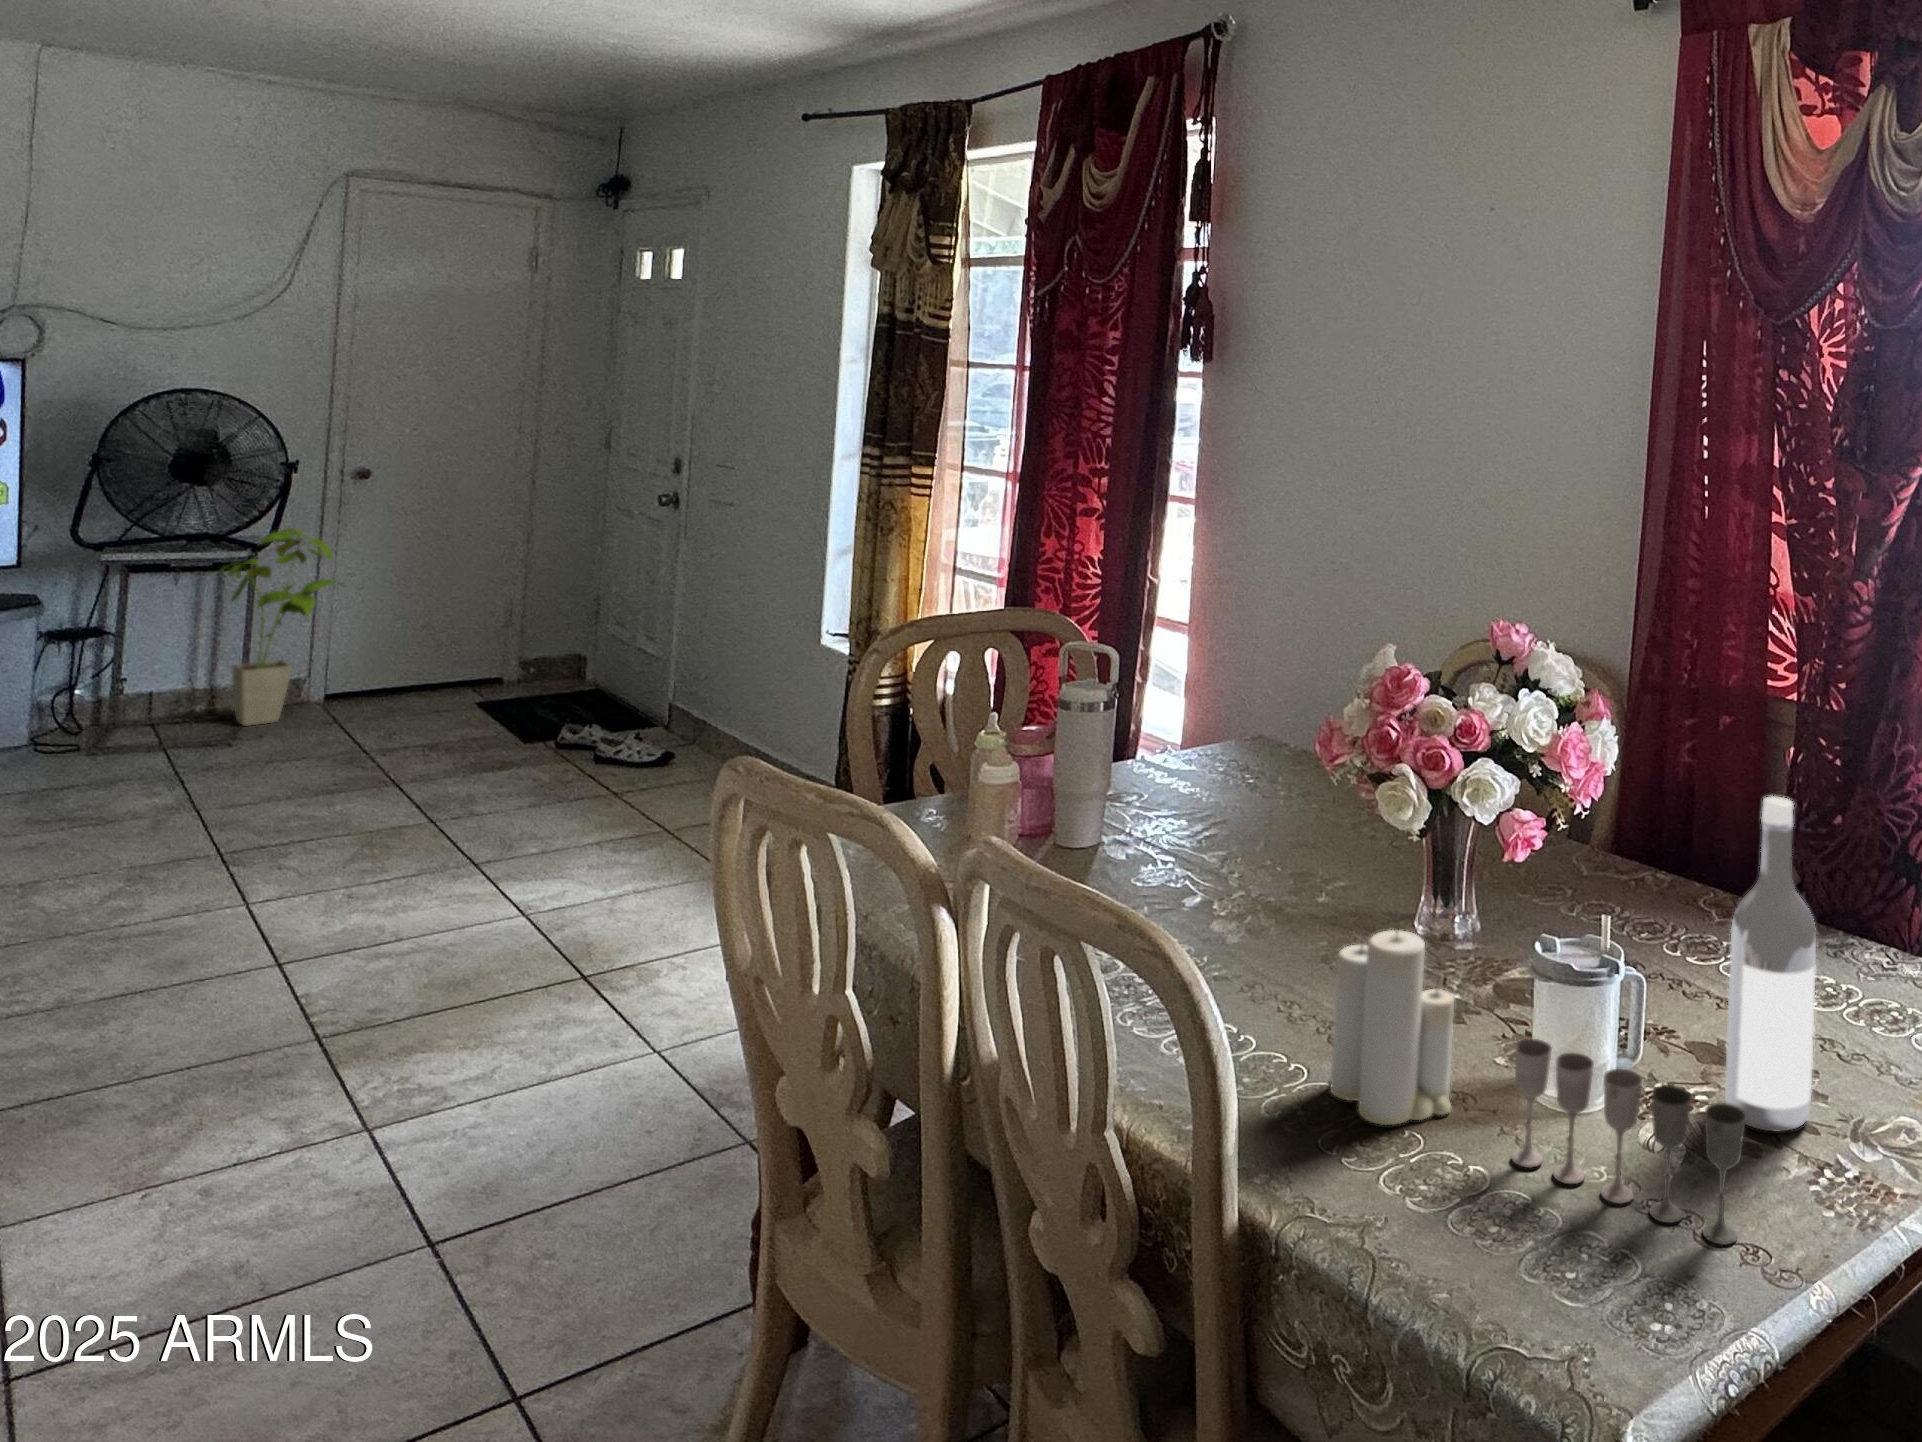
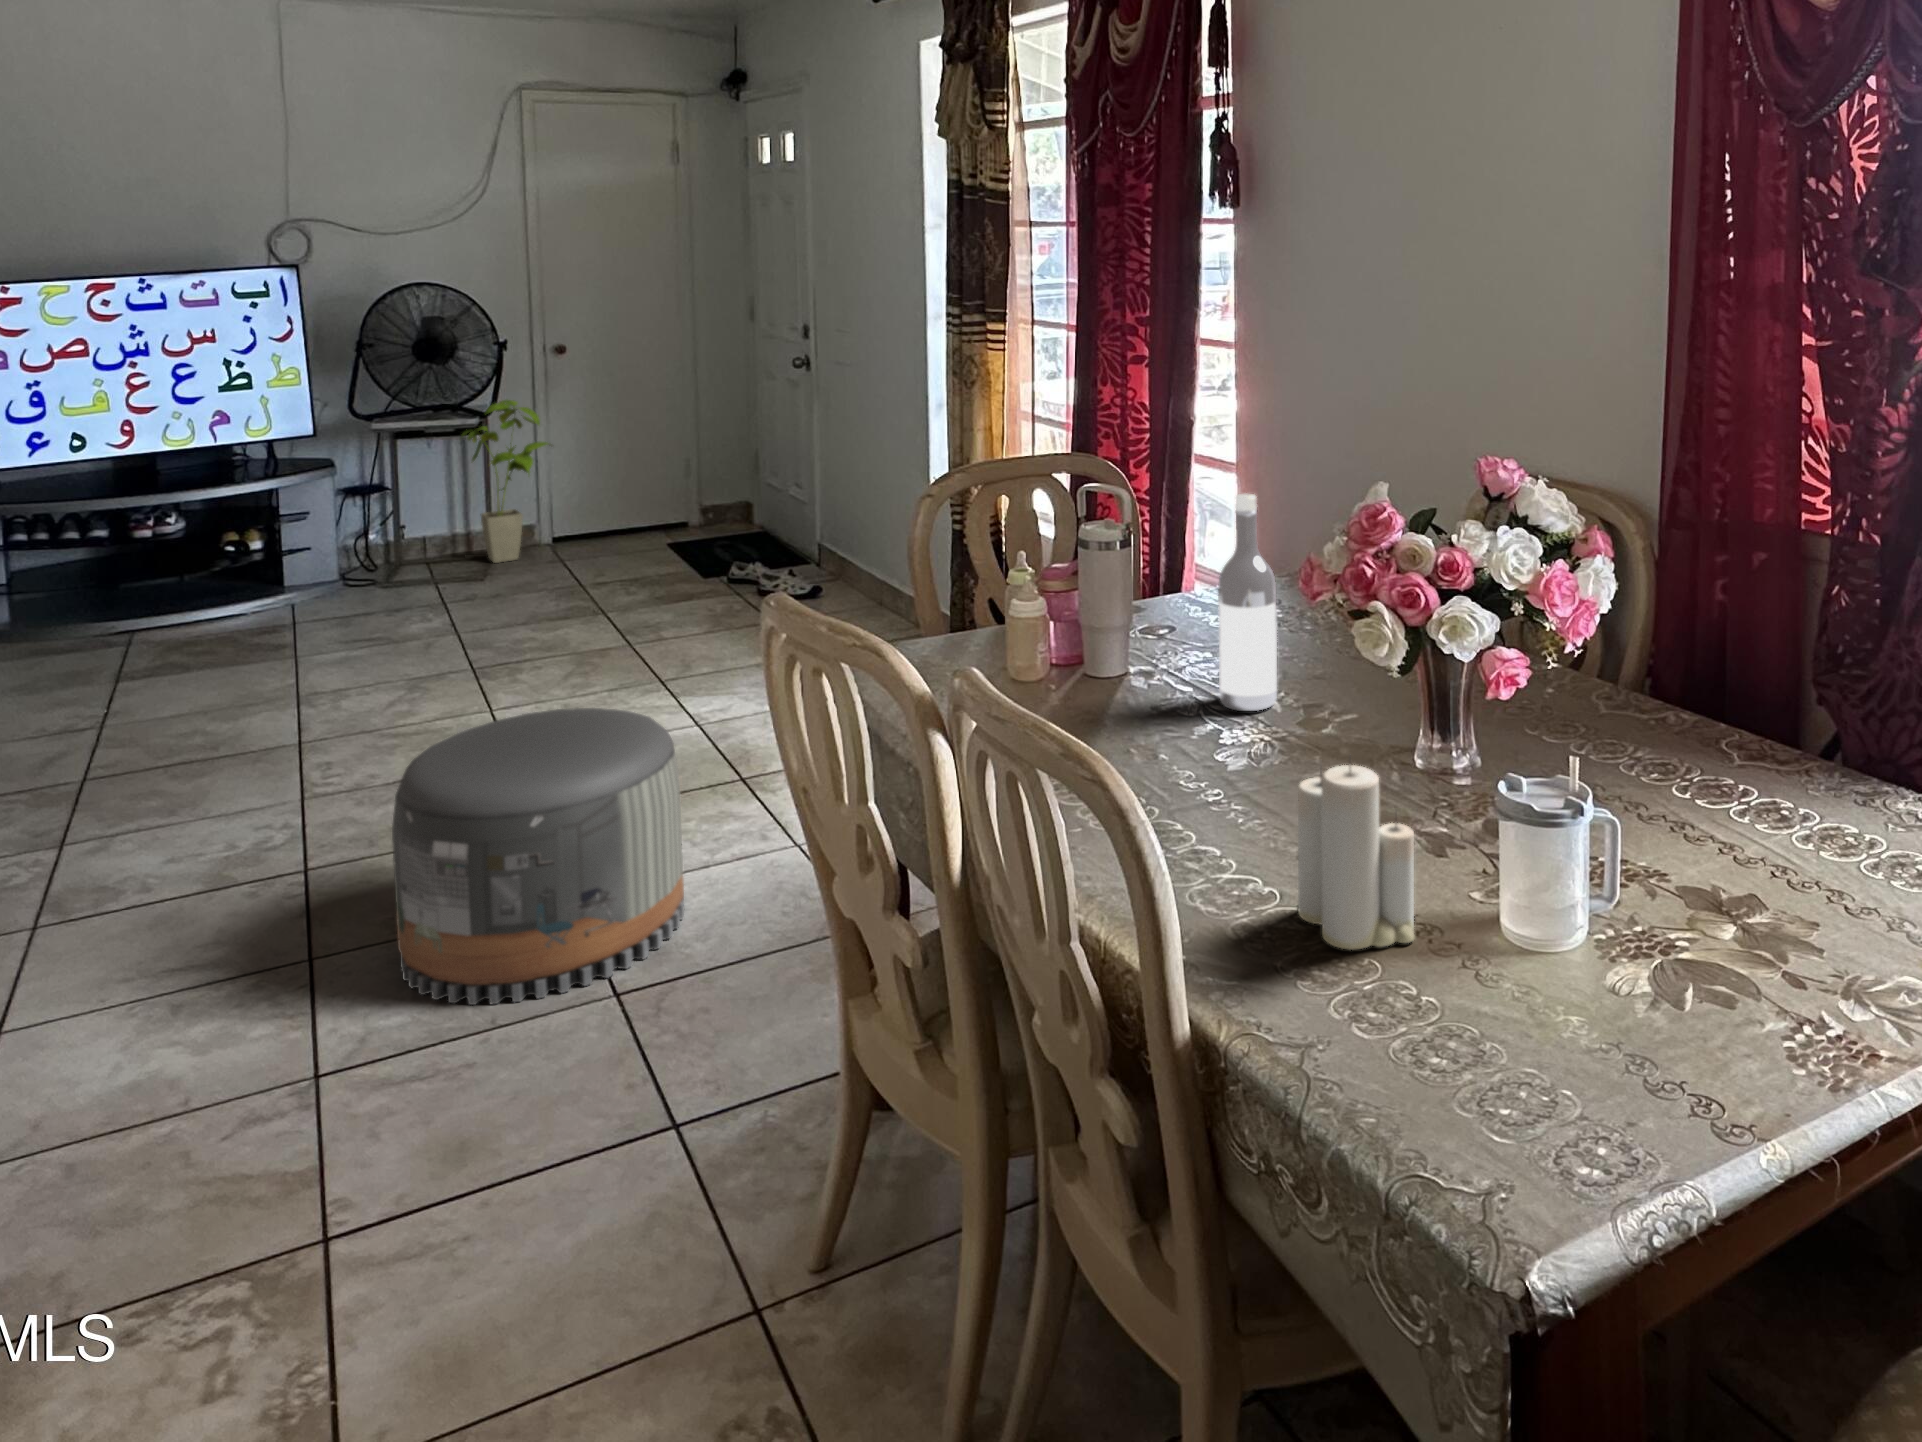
wine bottle: present [1725,796,1816,1131] -> present [1218,494,1277,711]
pouf: none [108,900,526,1286] -> present [392,708,684,1005]
wine glass: present [1512,1039,1746,1245] -> none [1465,876,1699,1093]

